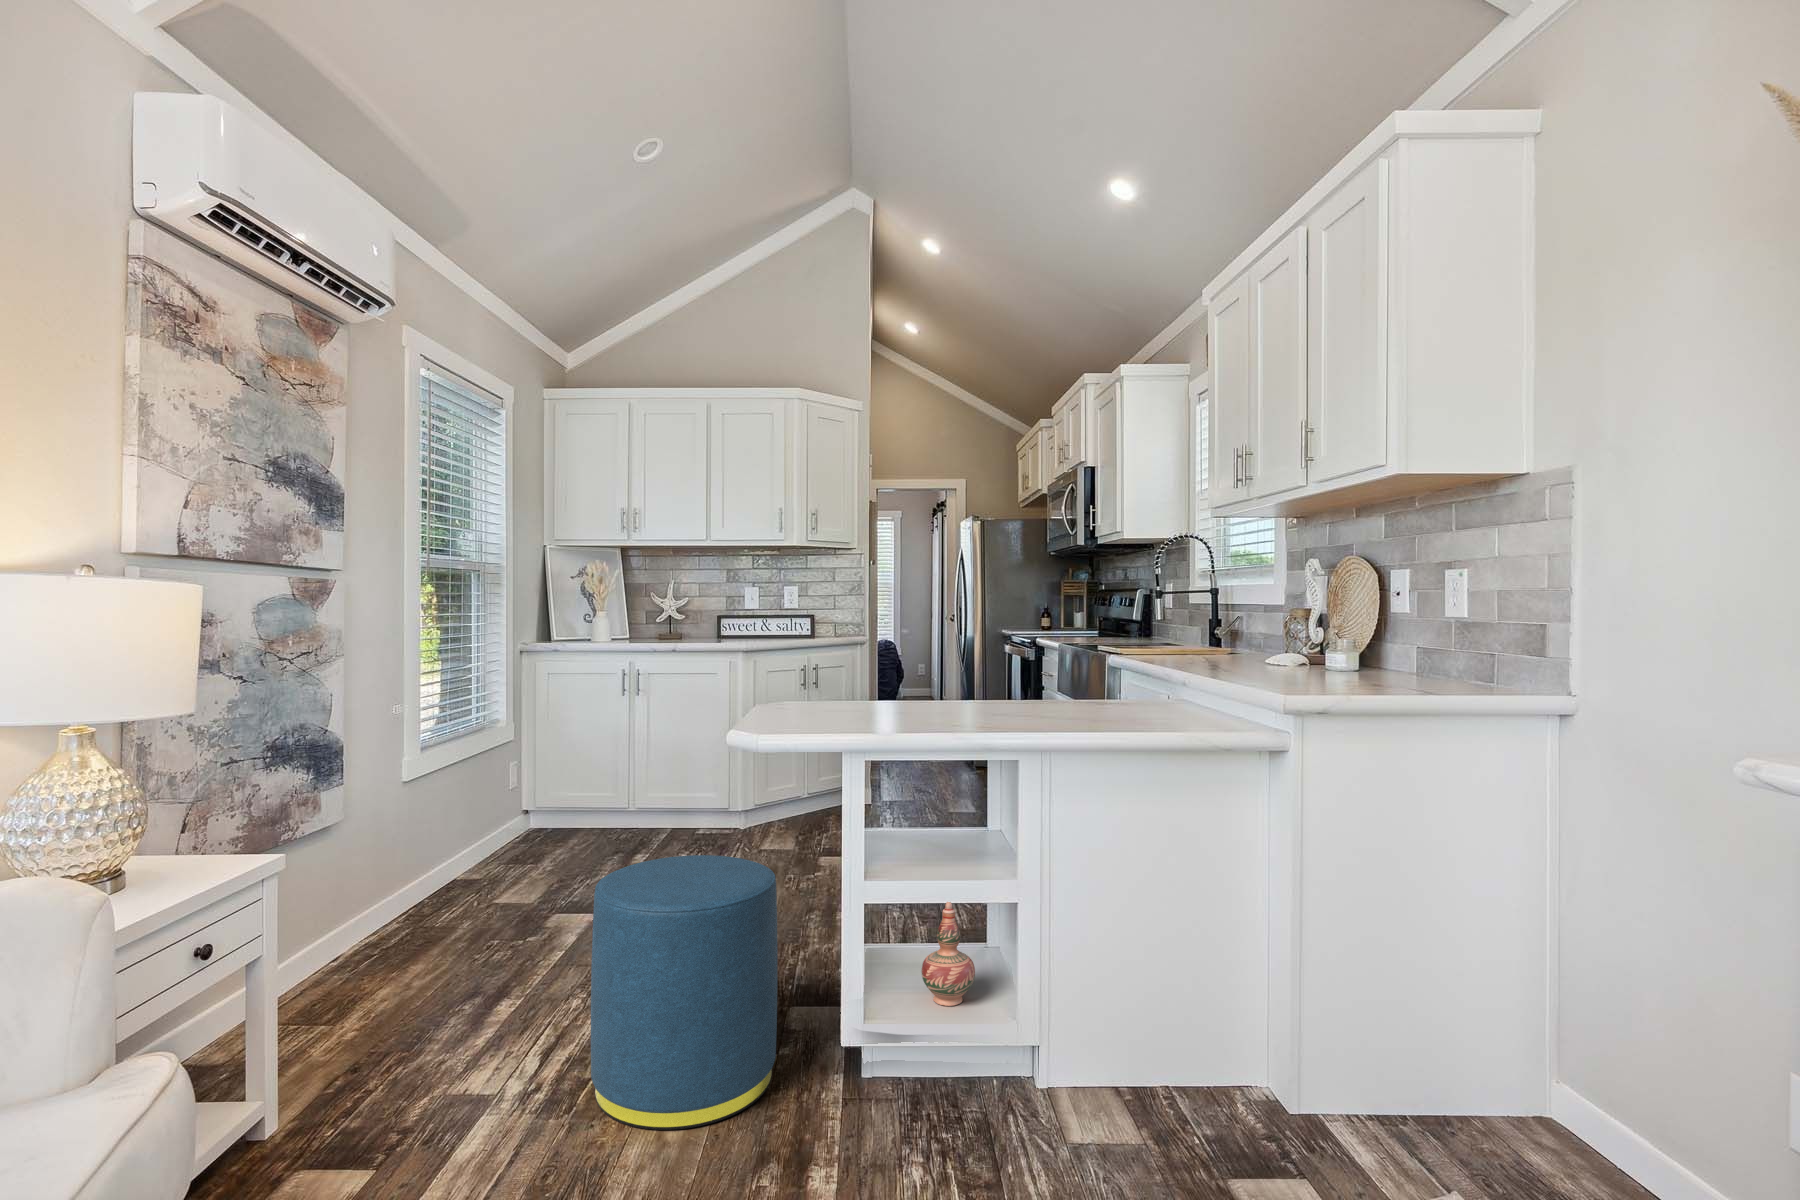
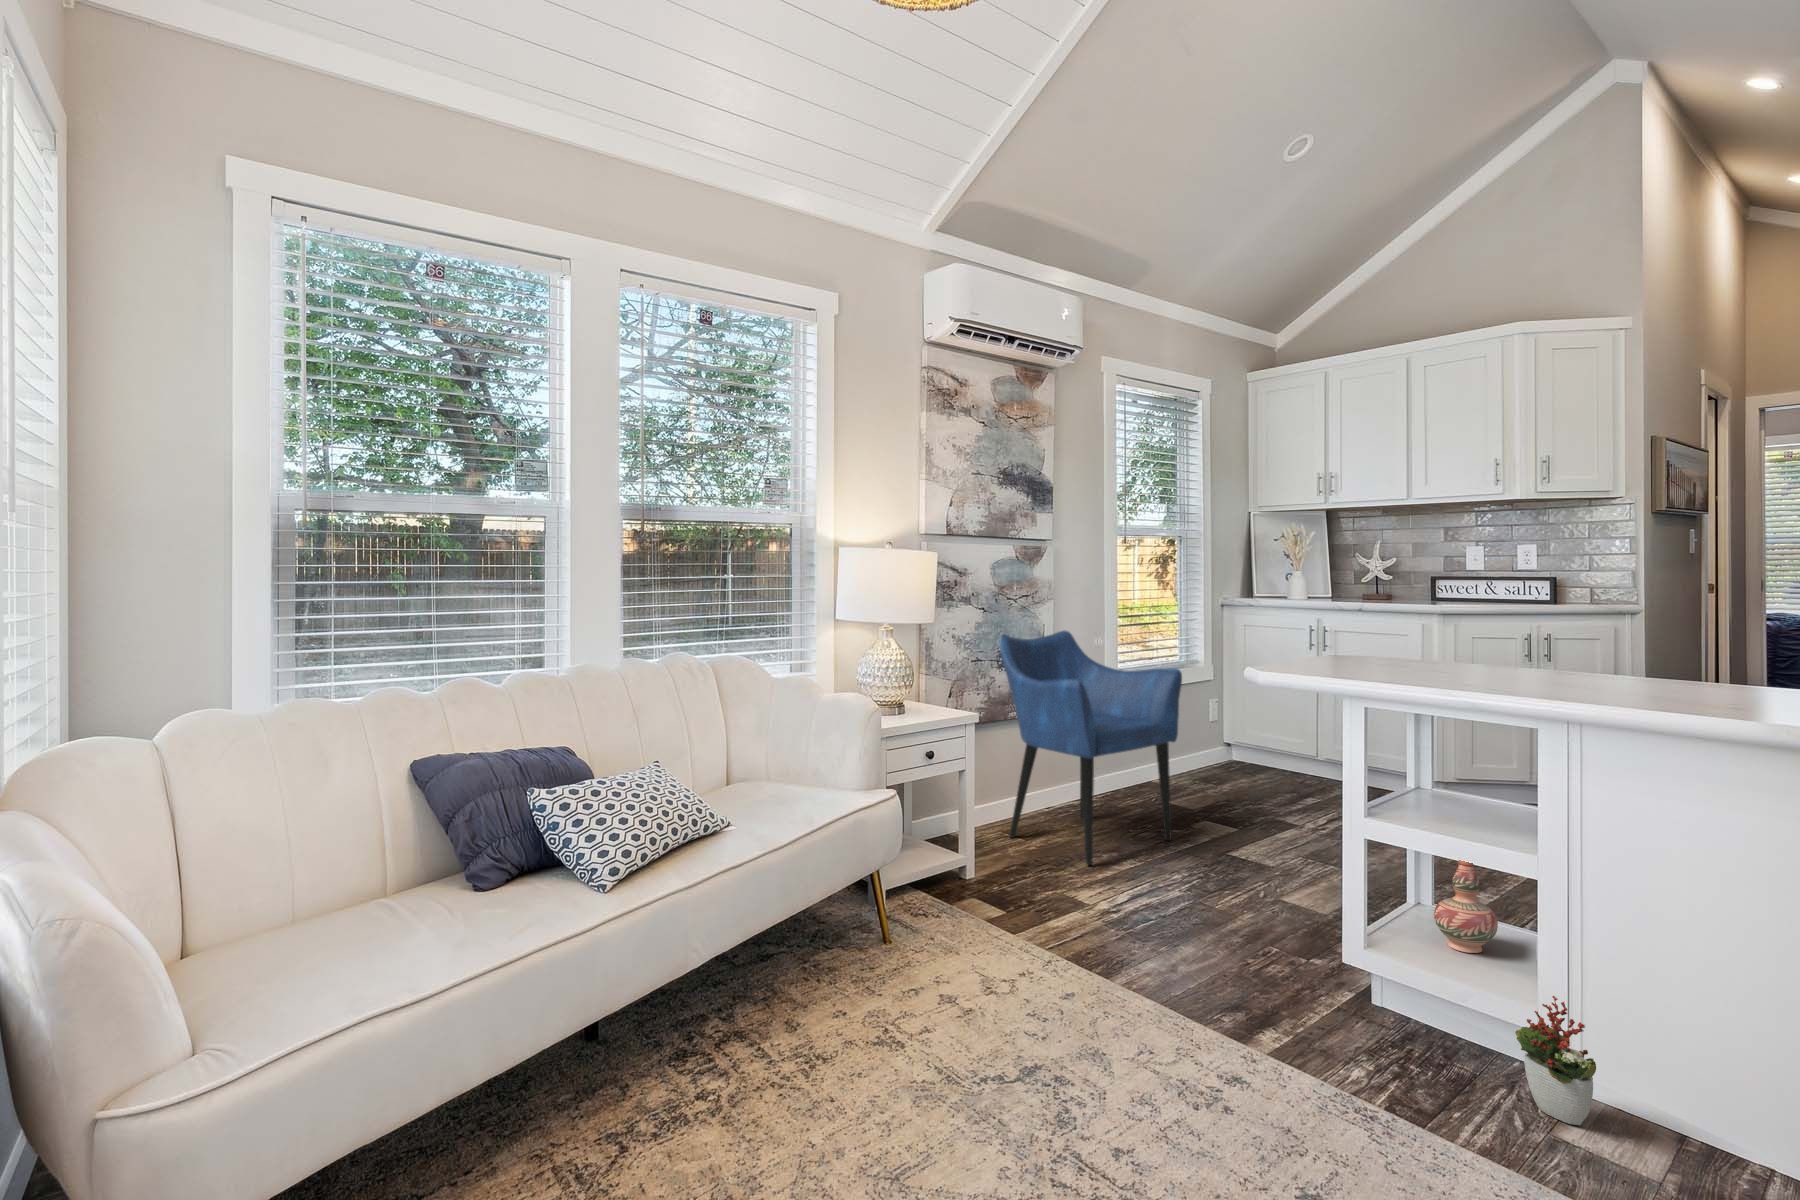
armchair: none [276,696,546,1031] -> present [1000,631,1182,865]
ottoman: present [591,855,778,1130] -> none [1143,764,1297,969]
decorative plant: none [1046,1030,1115,1149] -> present [1515,996,1596,1125]

